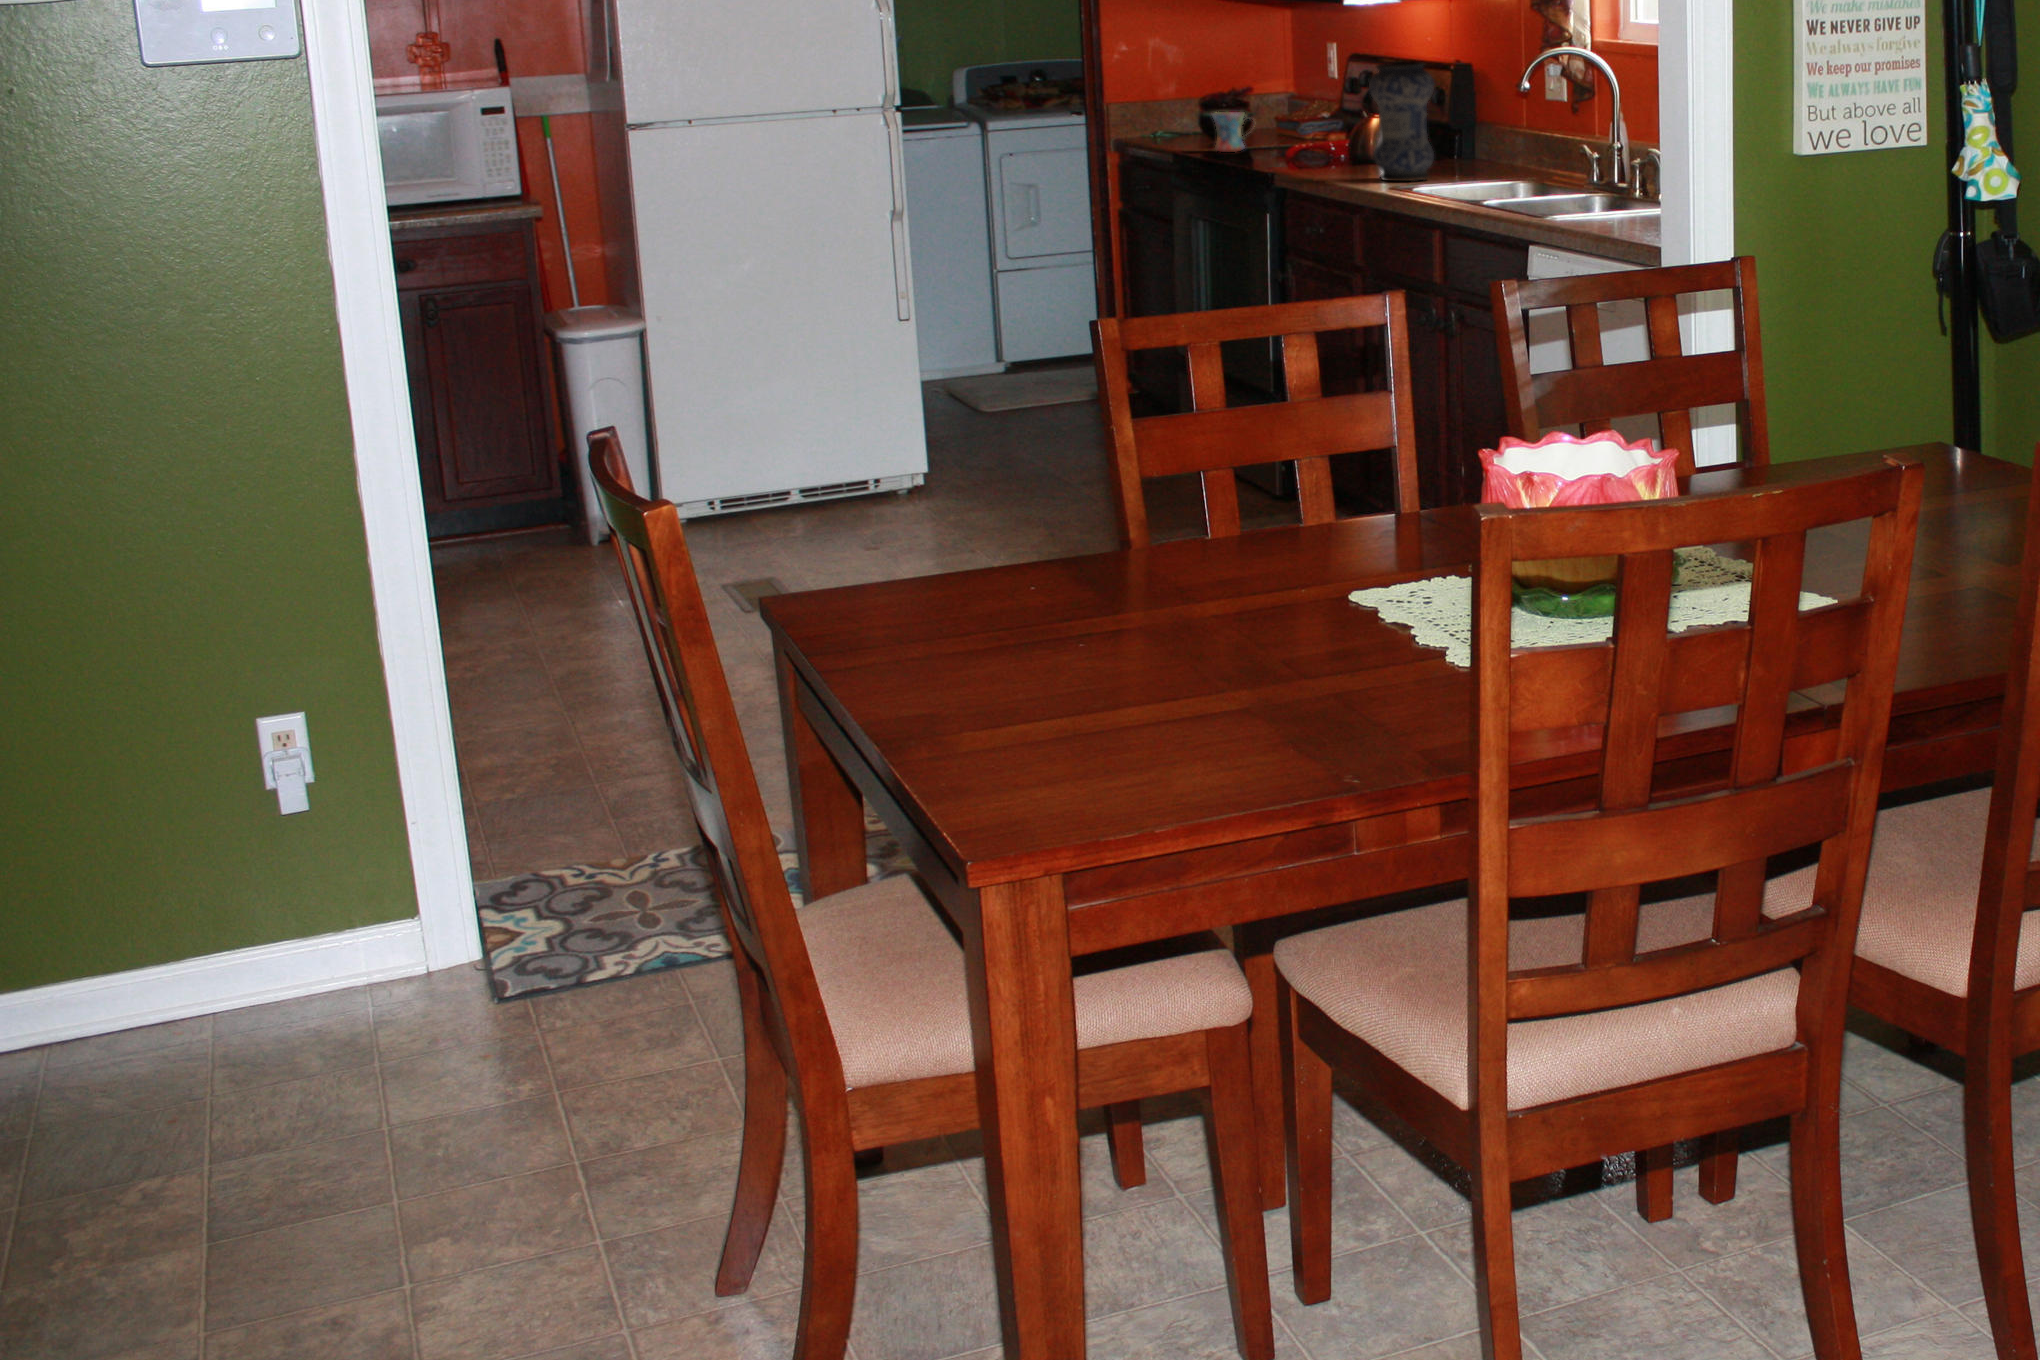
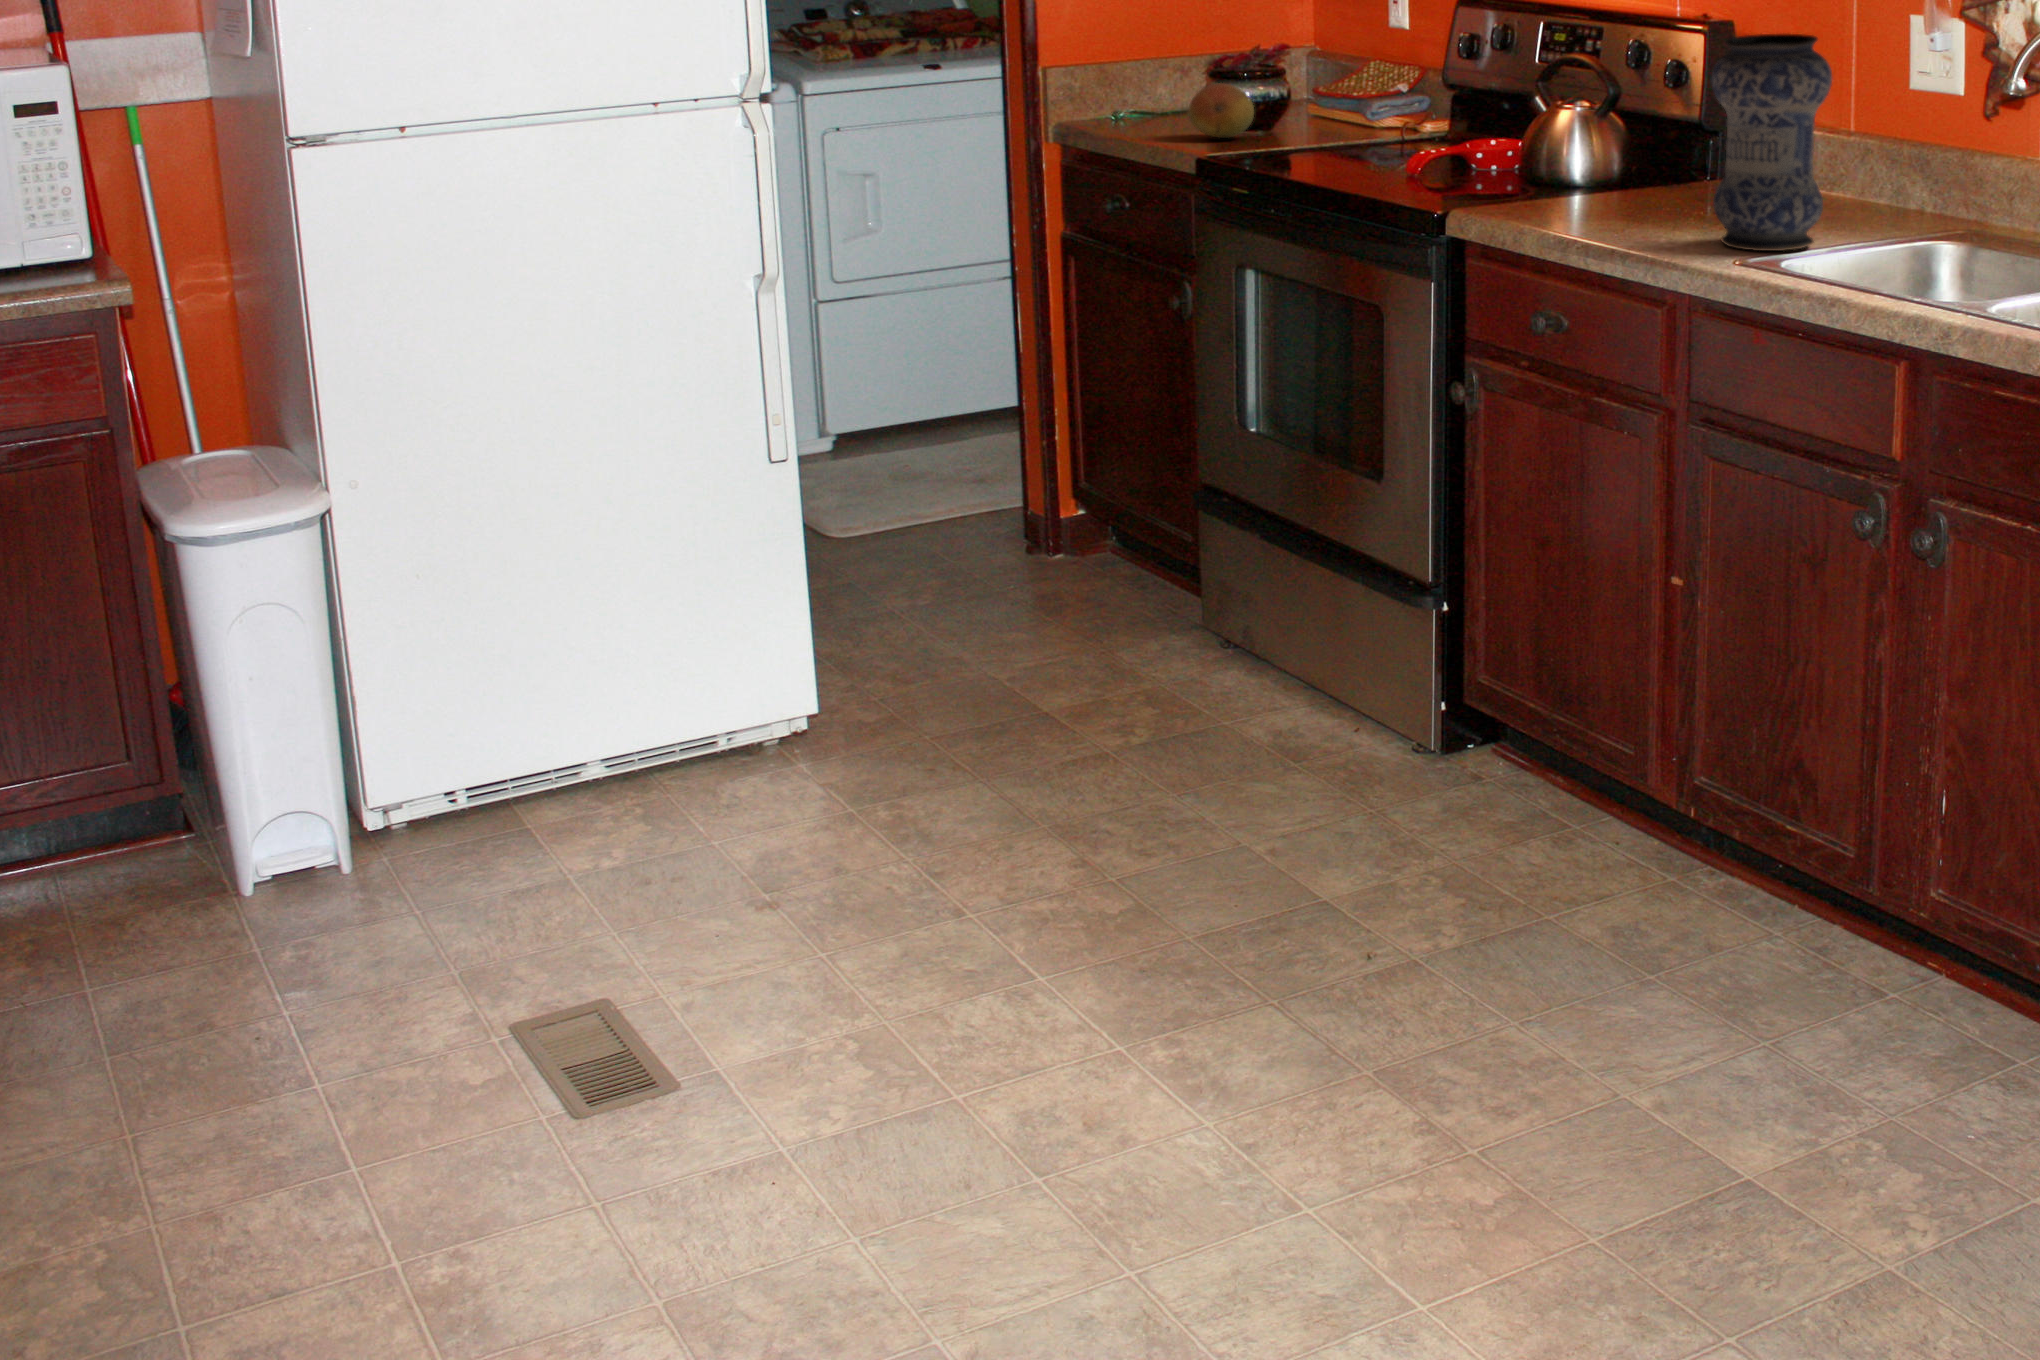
fruit: none [1171,108,1213,142] -> present [1188,83,1254,138]
mug: present [1212,112,1254,152] -> none [1291,96,1363,164]

